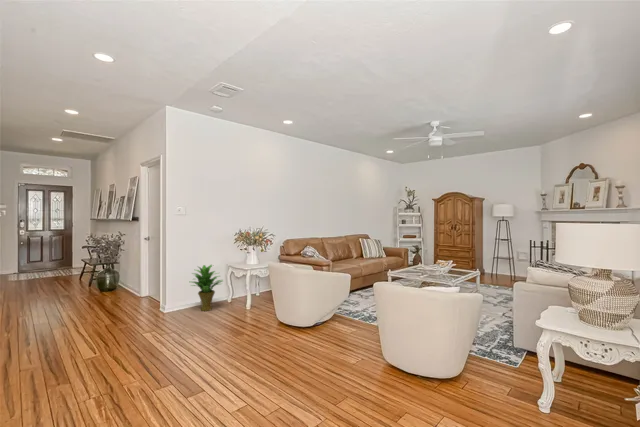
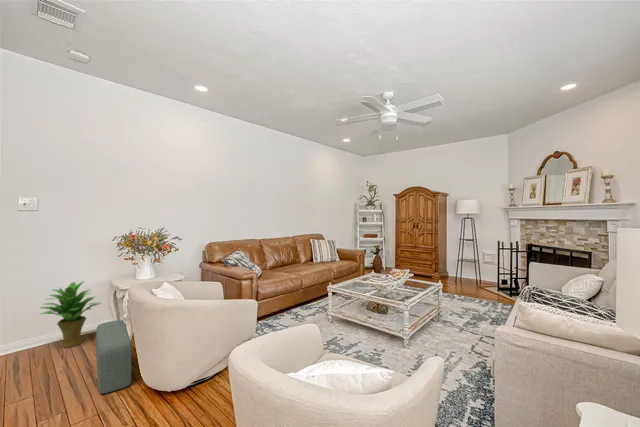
pouf: none [235,290,271,332] -> present [96,320,131,394]

